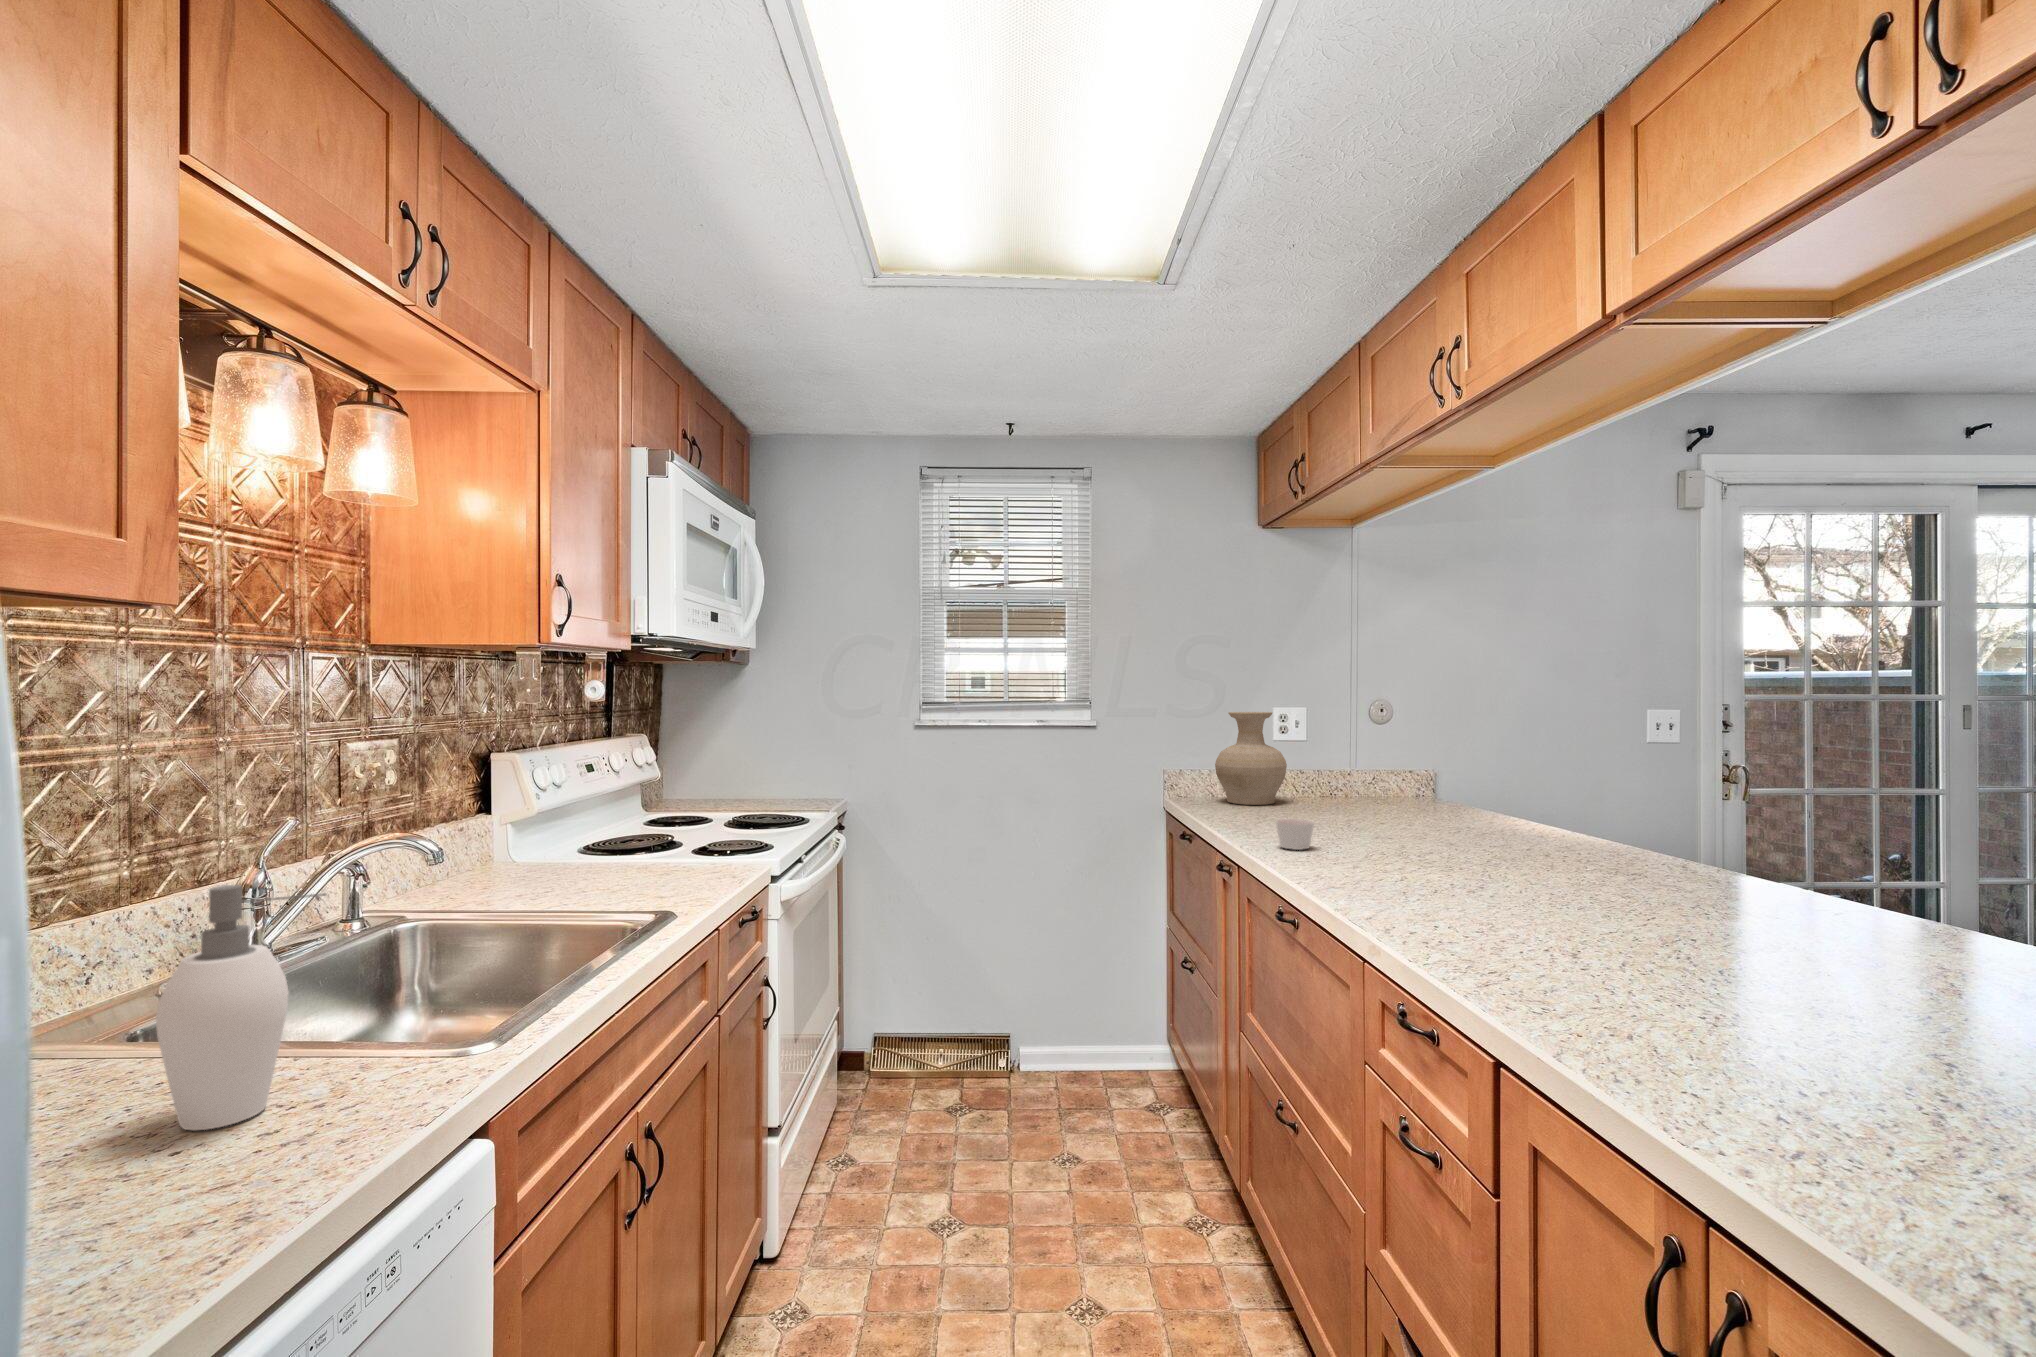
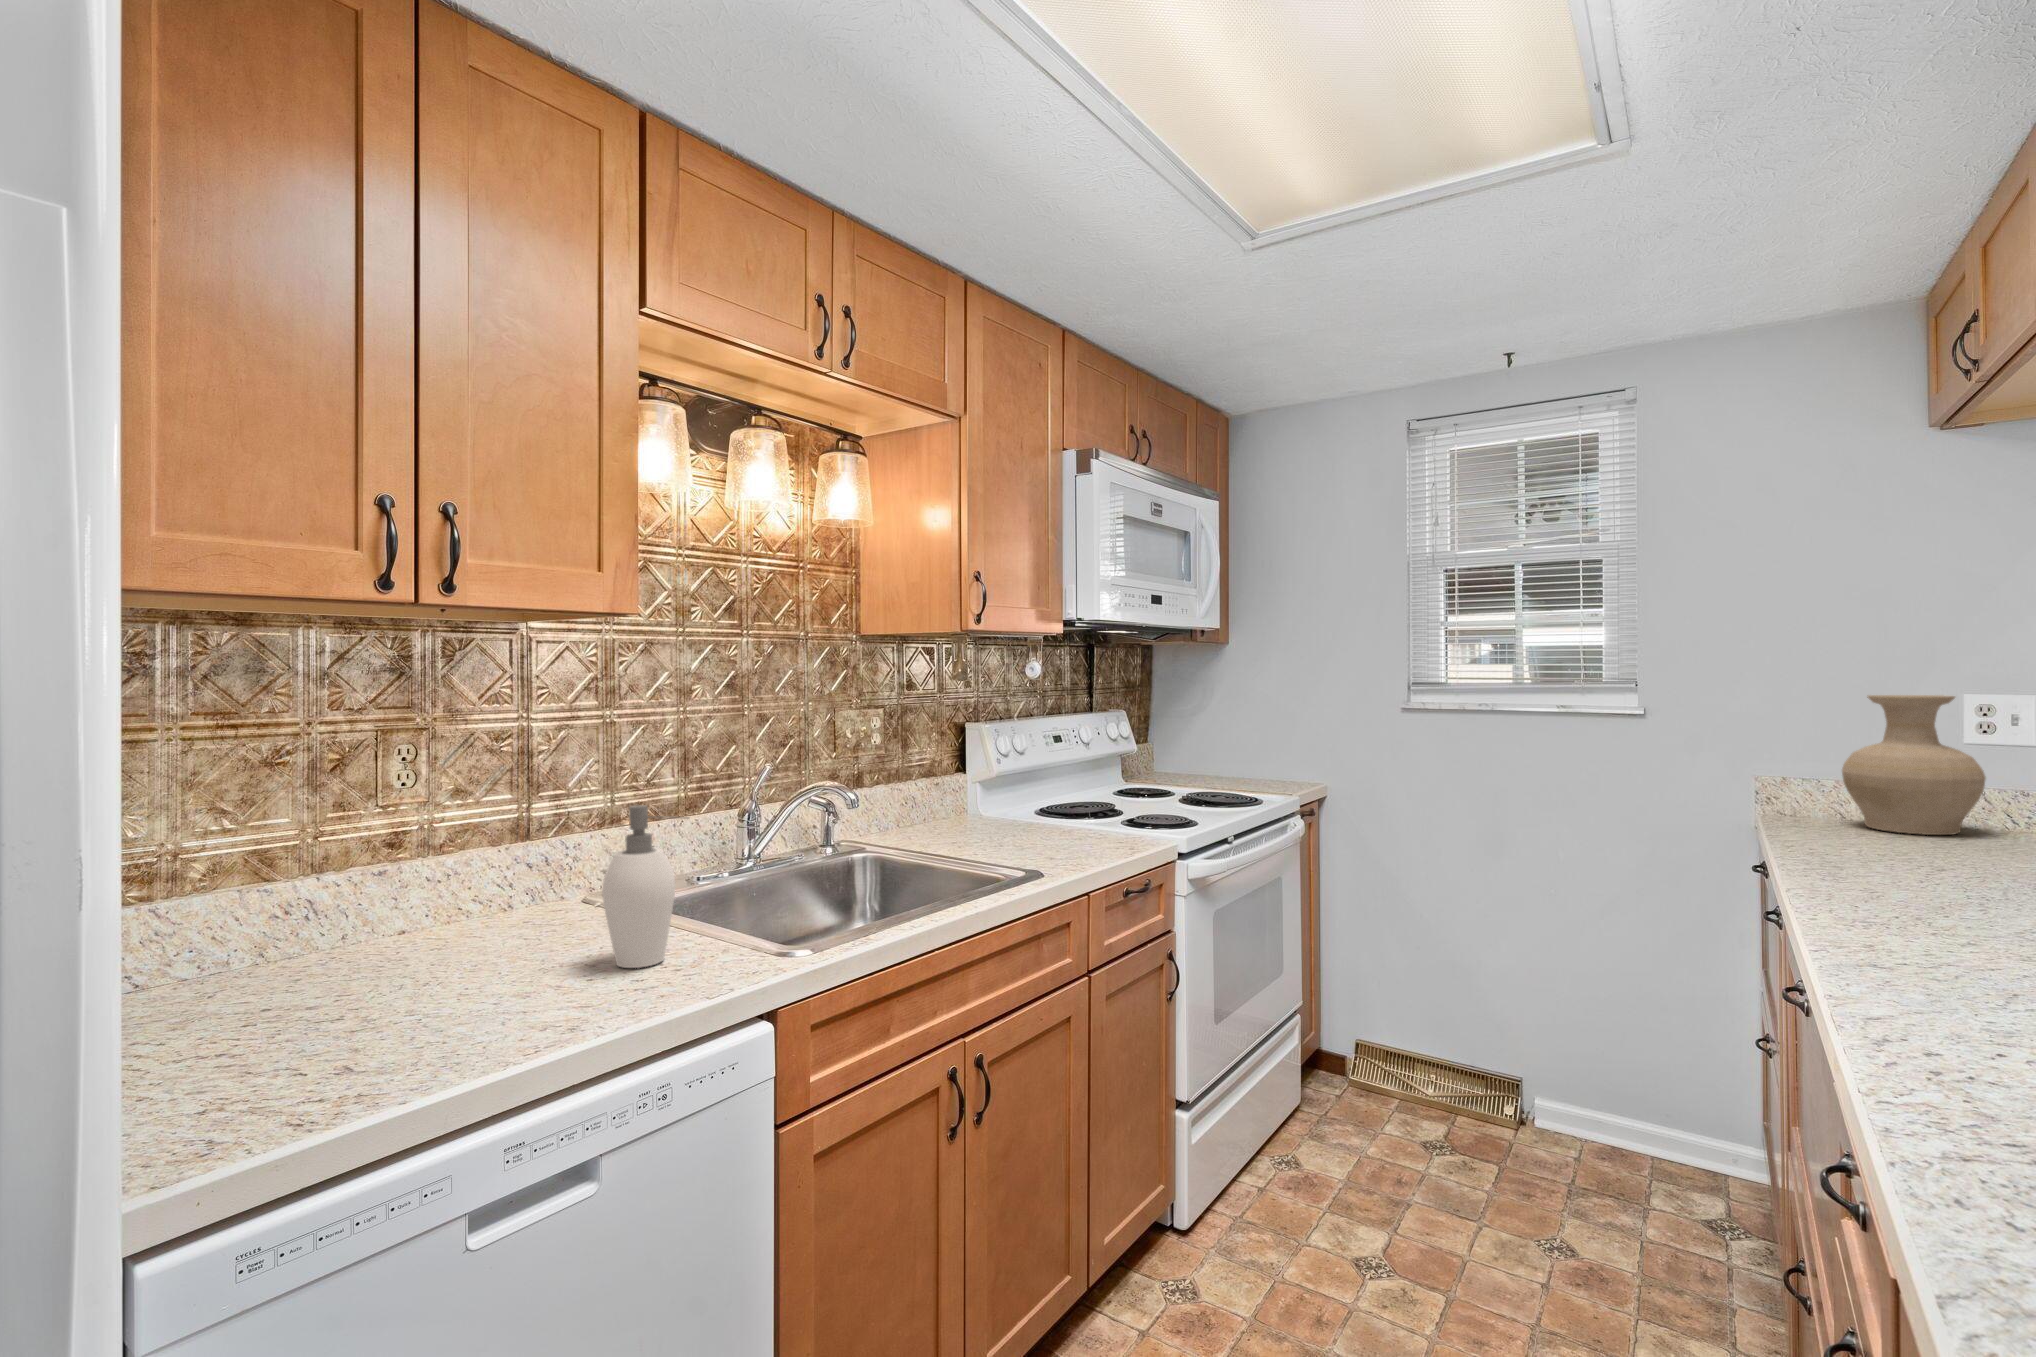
candle: present [1276,819,1314,850] -> none [1861,855,1938,904]

